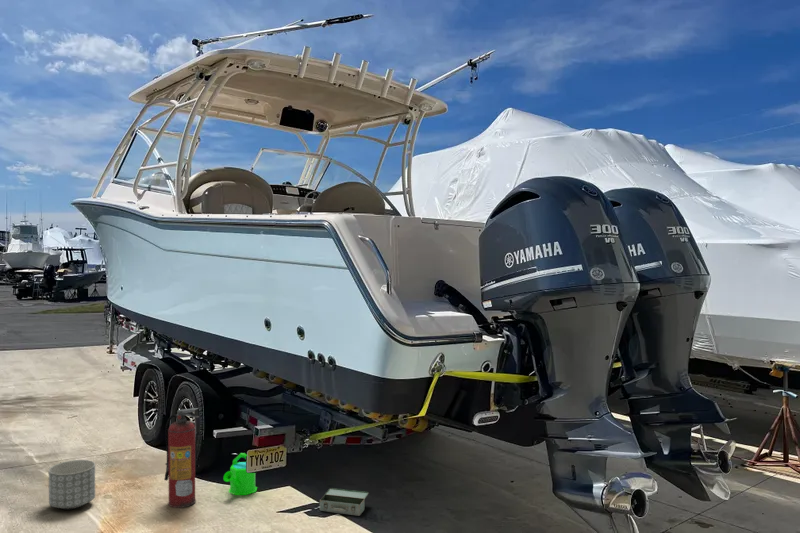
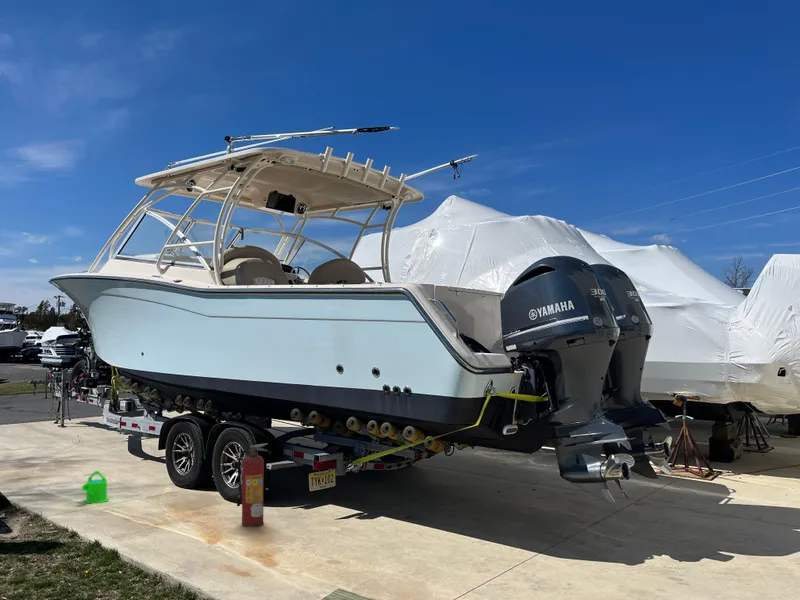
watering can: present [224,453,257,495] -> present [82,471,108,503]
planter: present [49,460,95,509] -> none [146,493,183,532]
toolbox: present [320,488,369,516] -> none [367,507,402,523]

